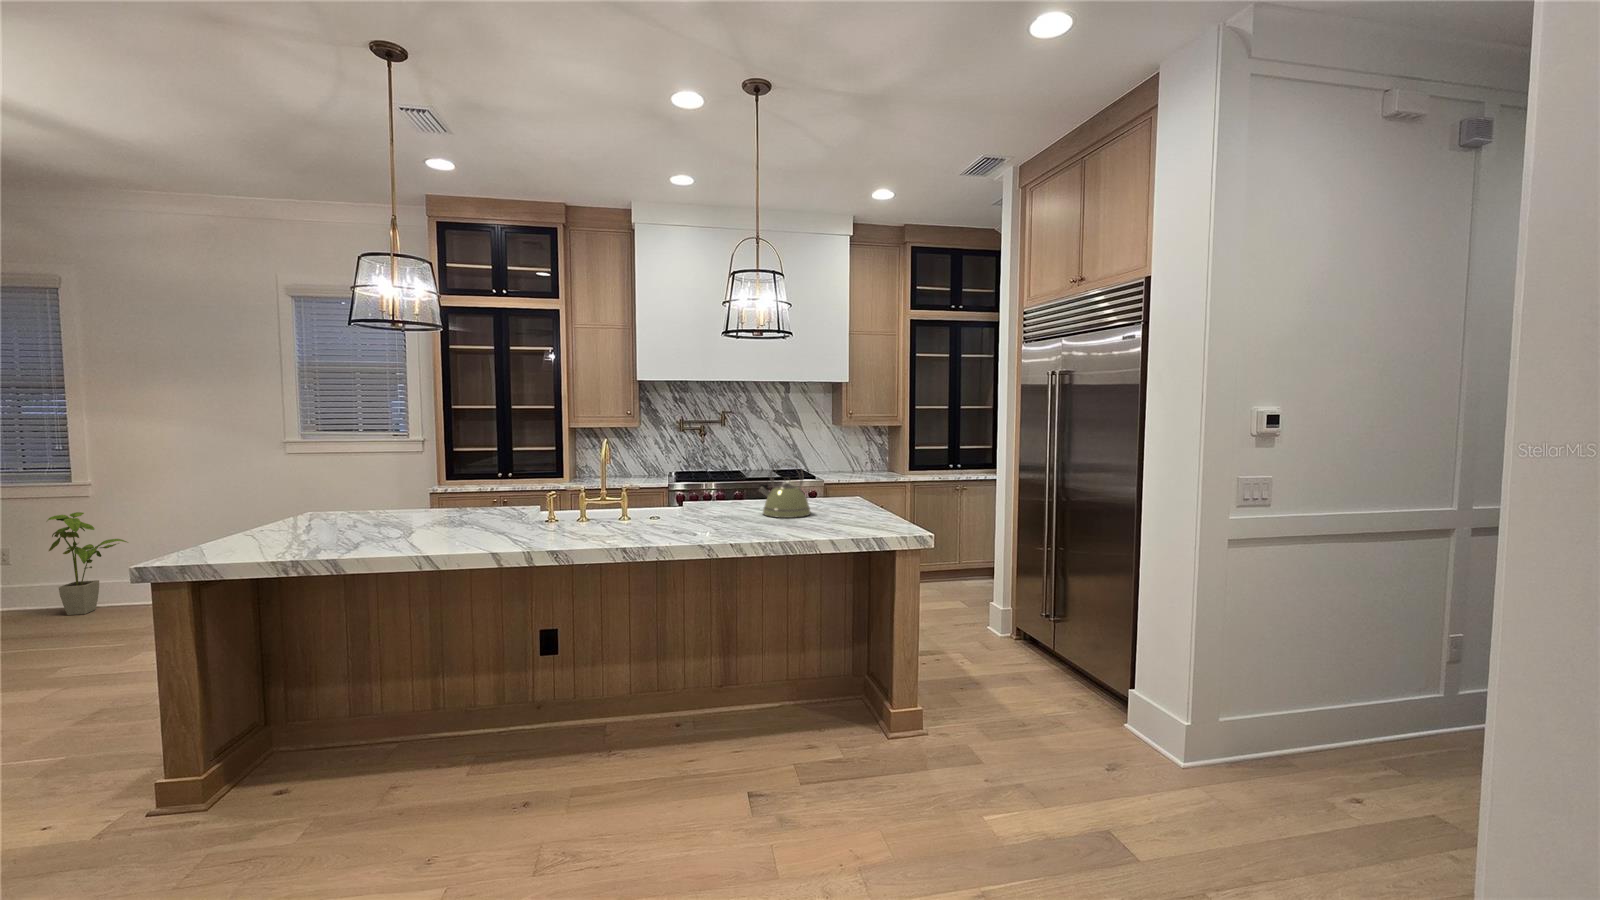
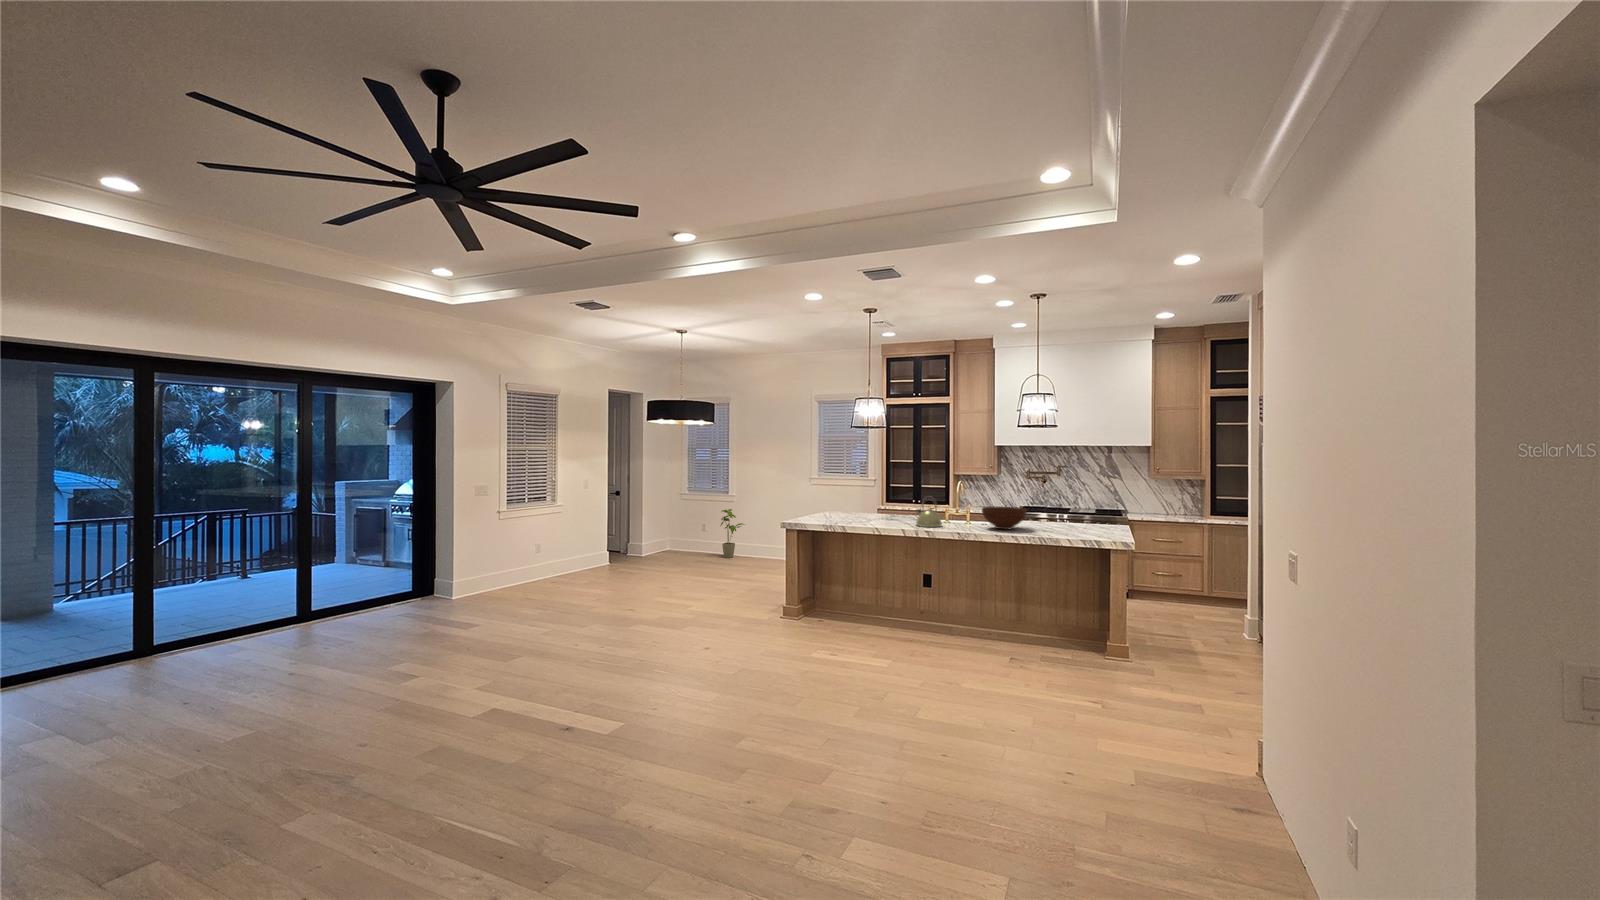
kettle: present [758,460,811,518] -> present [916,499,942,527]
fruit bowl: none [656,482,744,529] -> present [982,507,1027,529]

